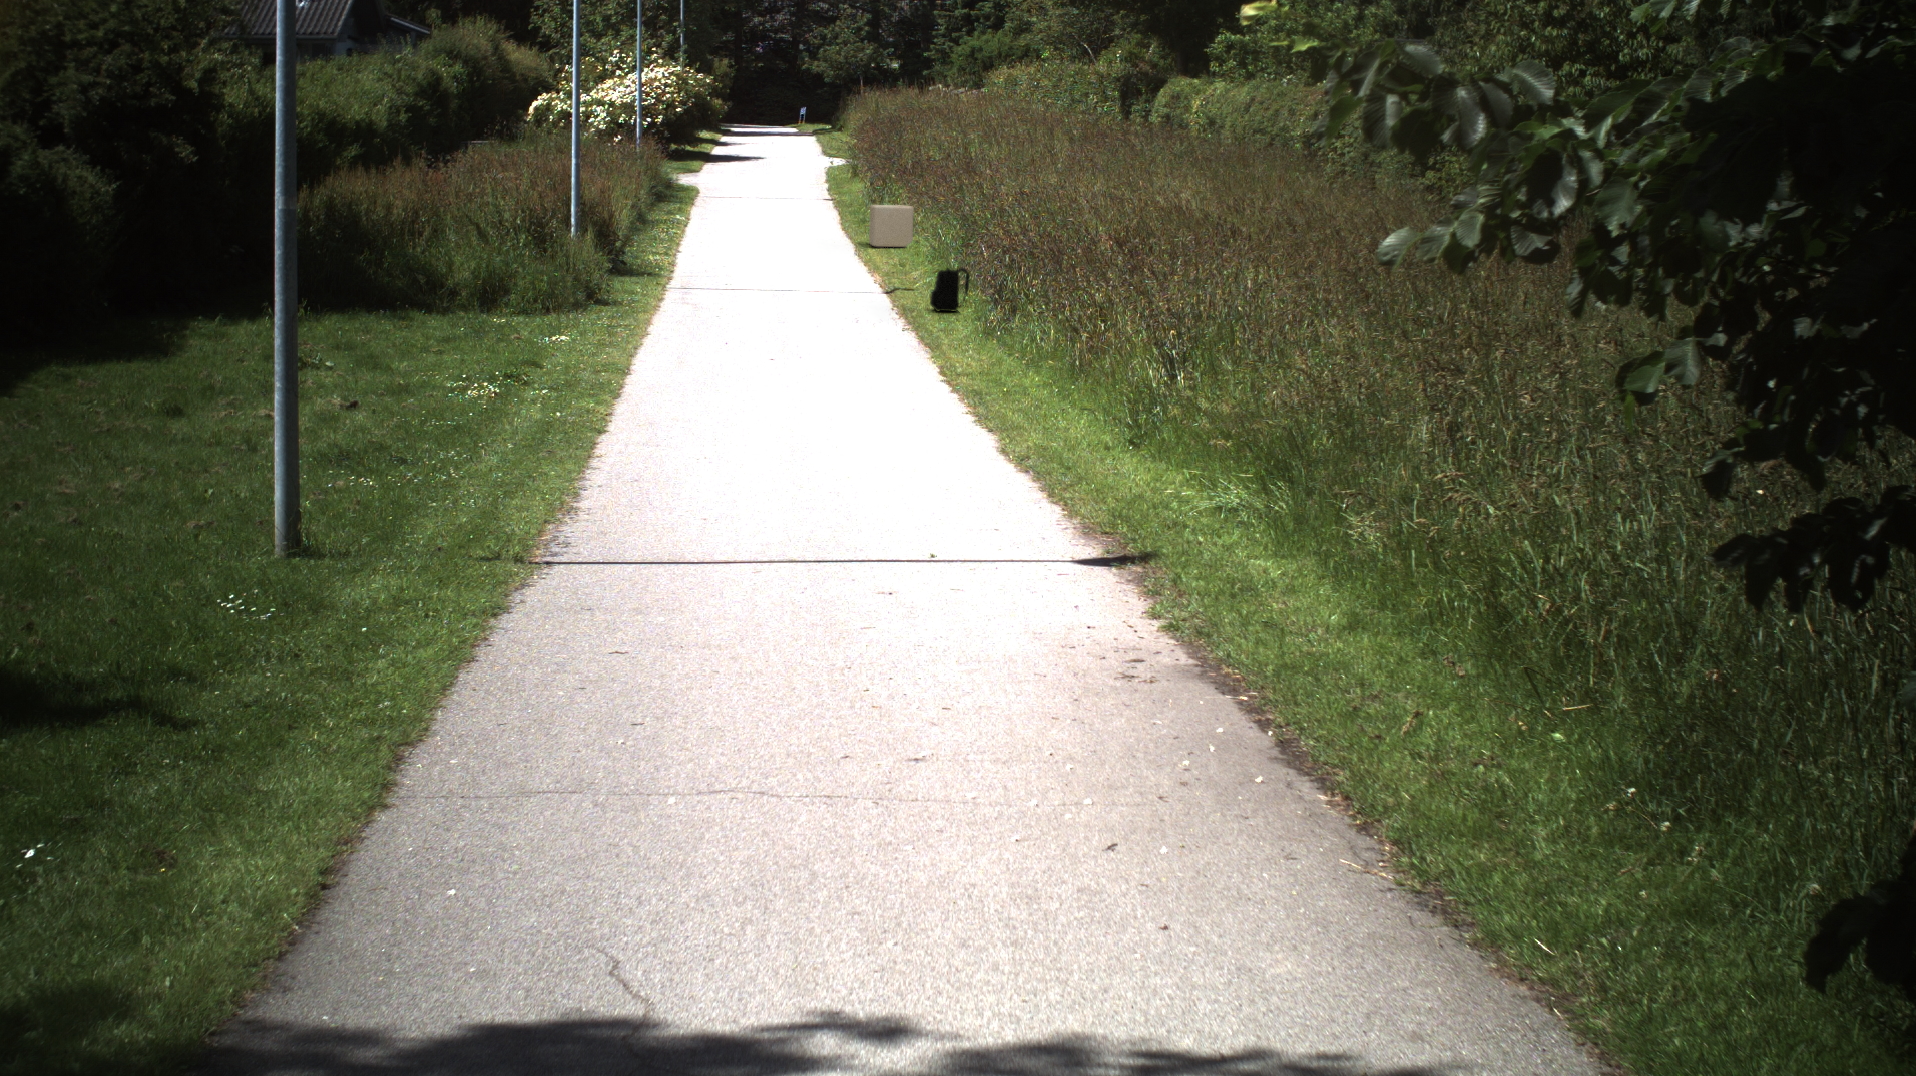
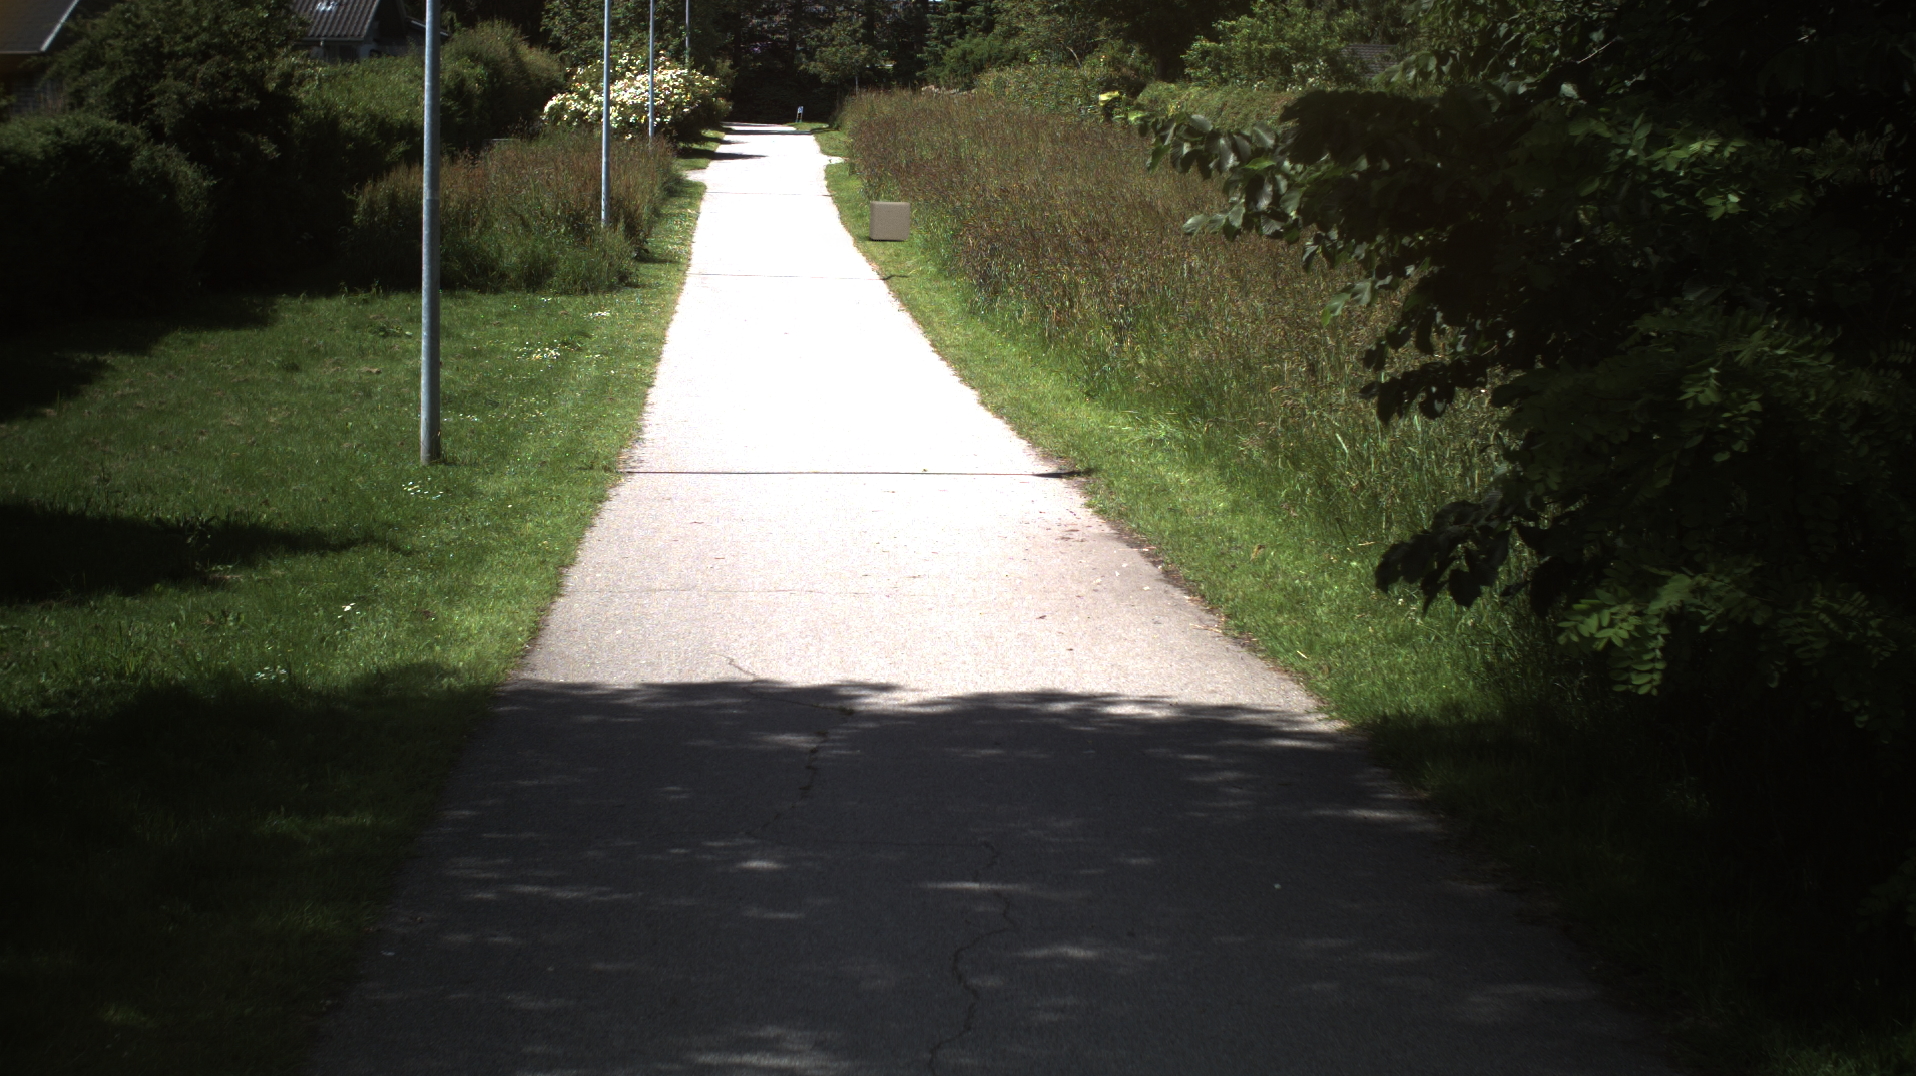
backpack: present [930,267,970,312] -> none [924,257,960,296]

